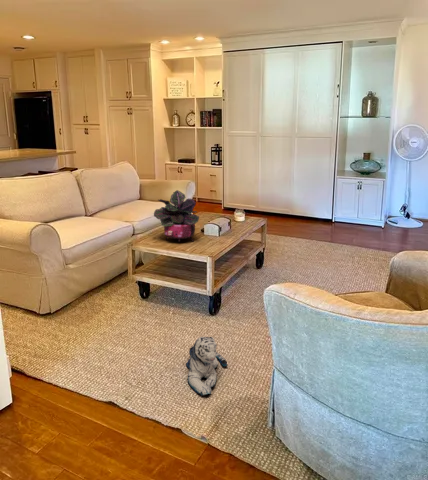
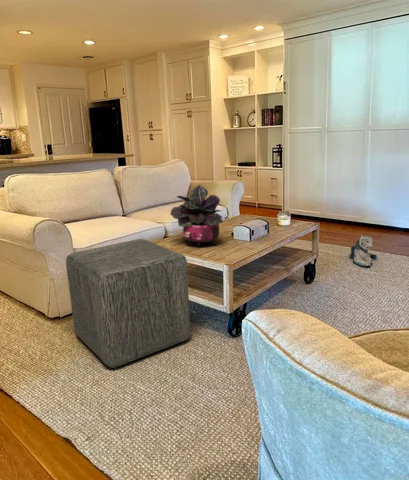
ottoman: none [69,238,179,347] -> present [66,239,190,368]
plush toy: present [186,337,227,395] -> present [349,235,377,267]

